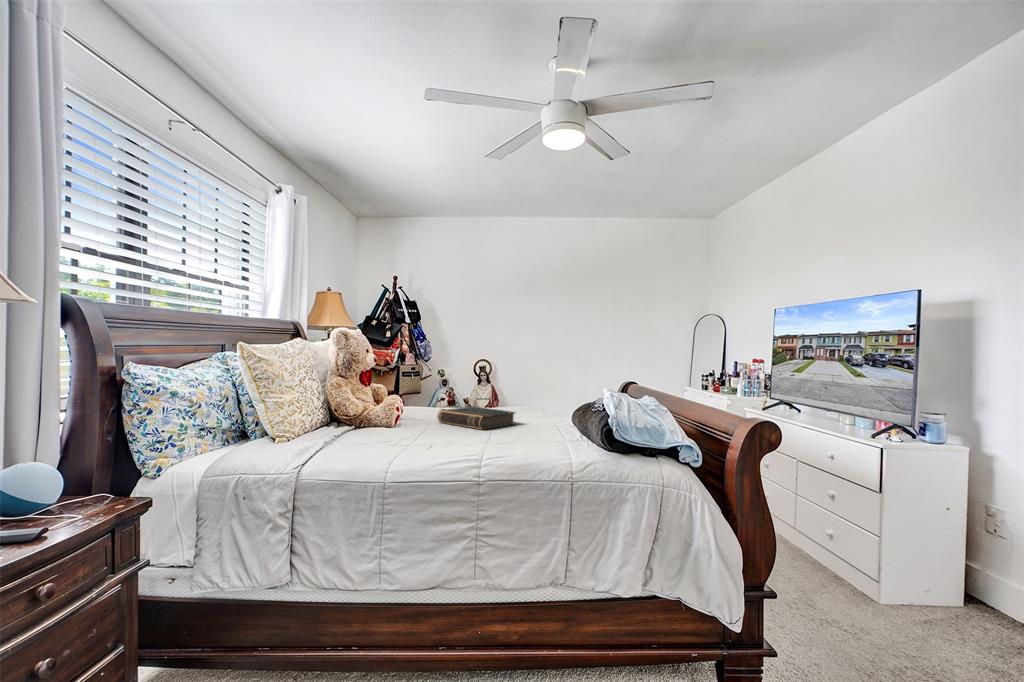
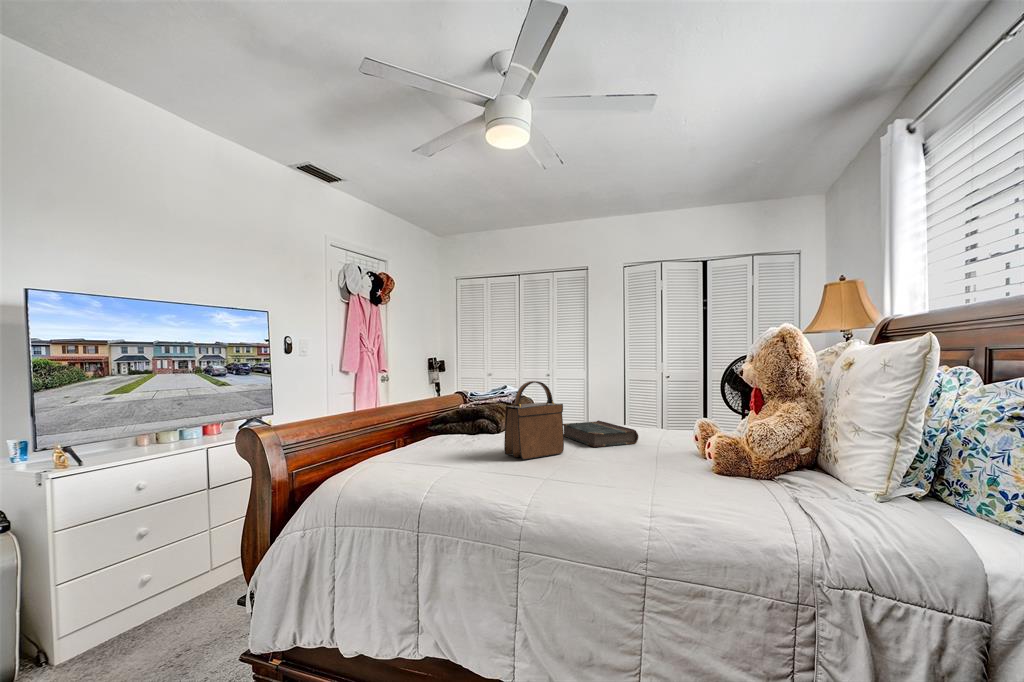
handbag: none [490,360,526,415] -> present [504,381,564,460]

